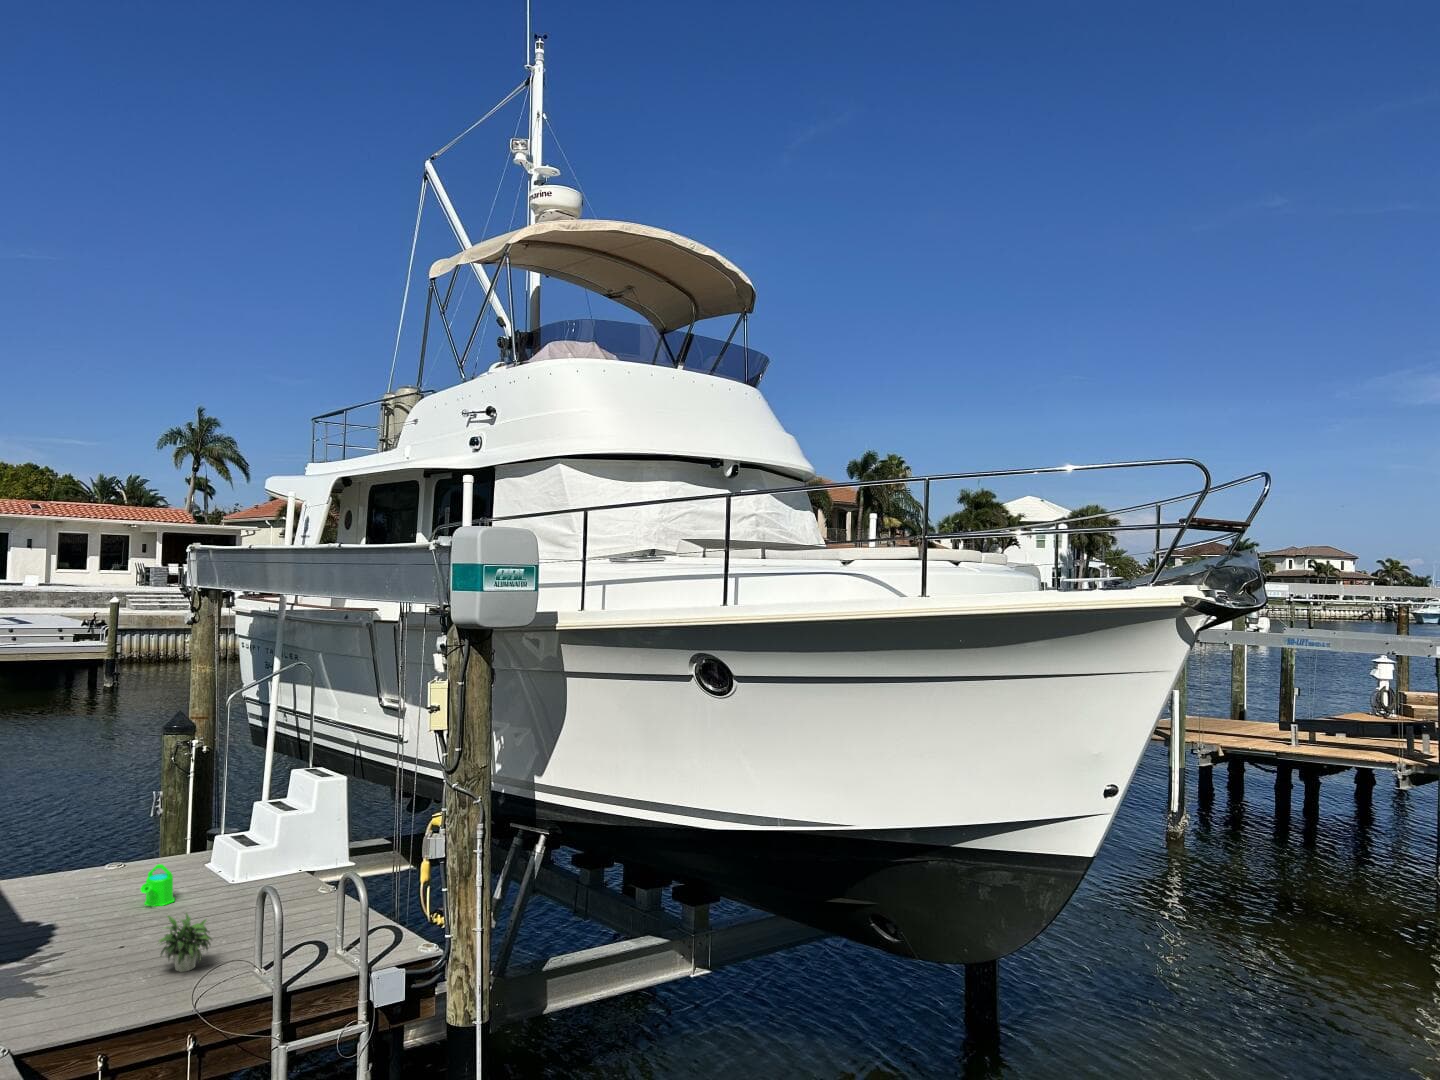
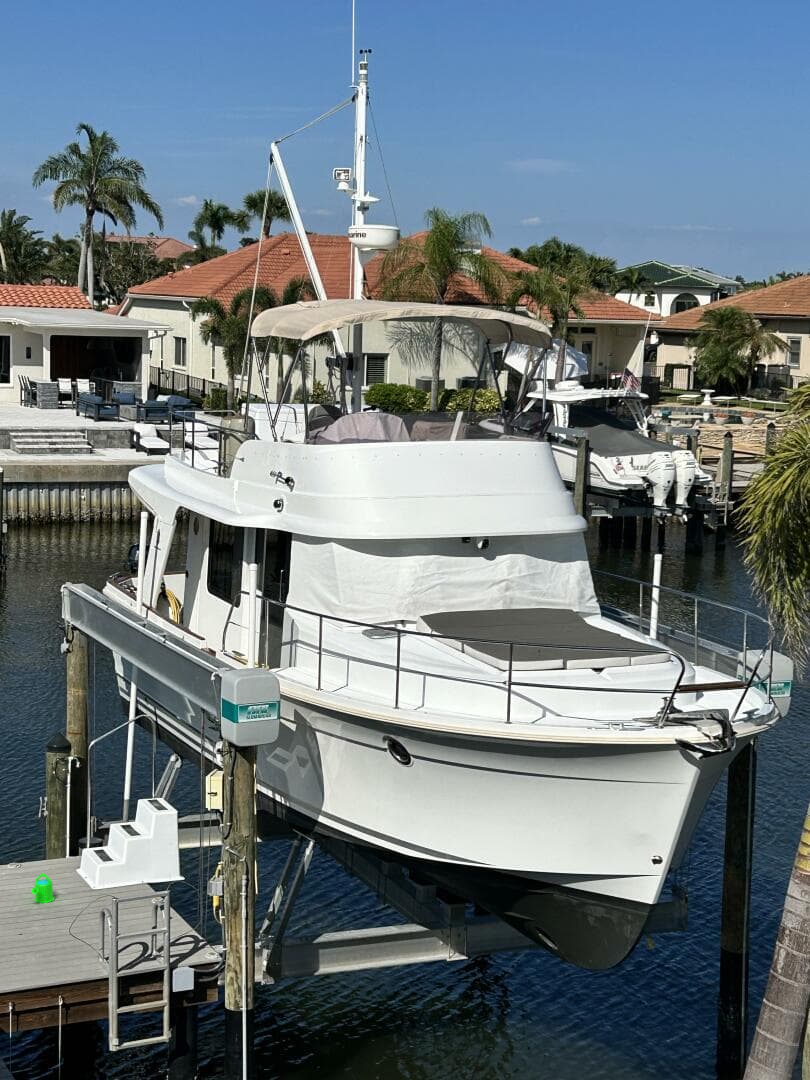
potted plant: present [159,914,212,972] -> none [40,917,75,955]

